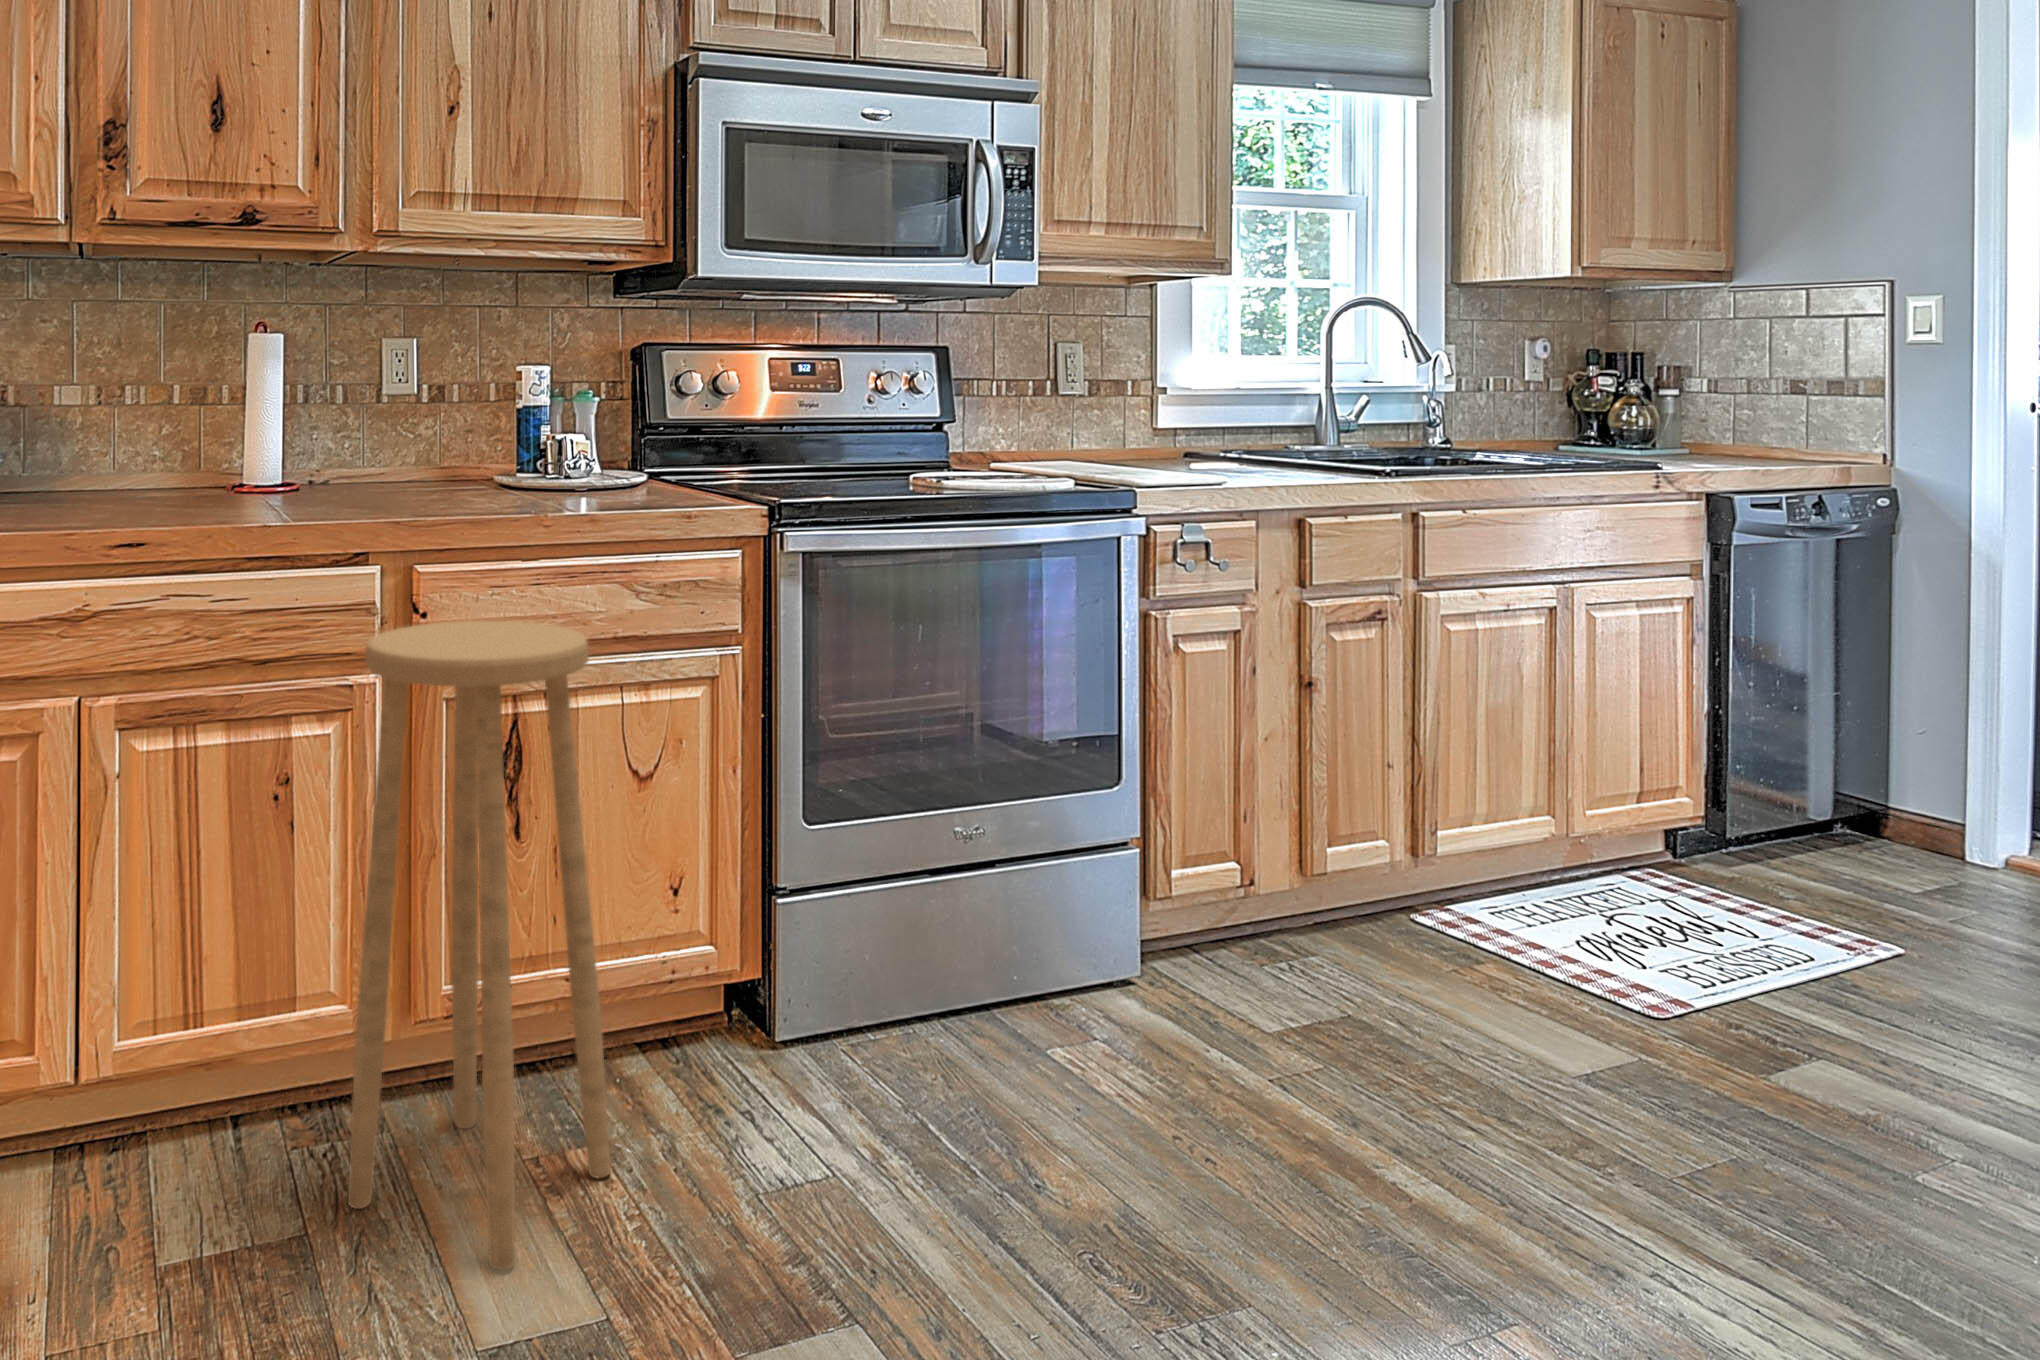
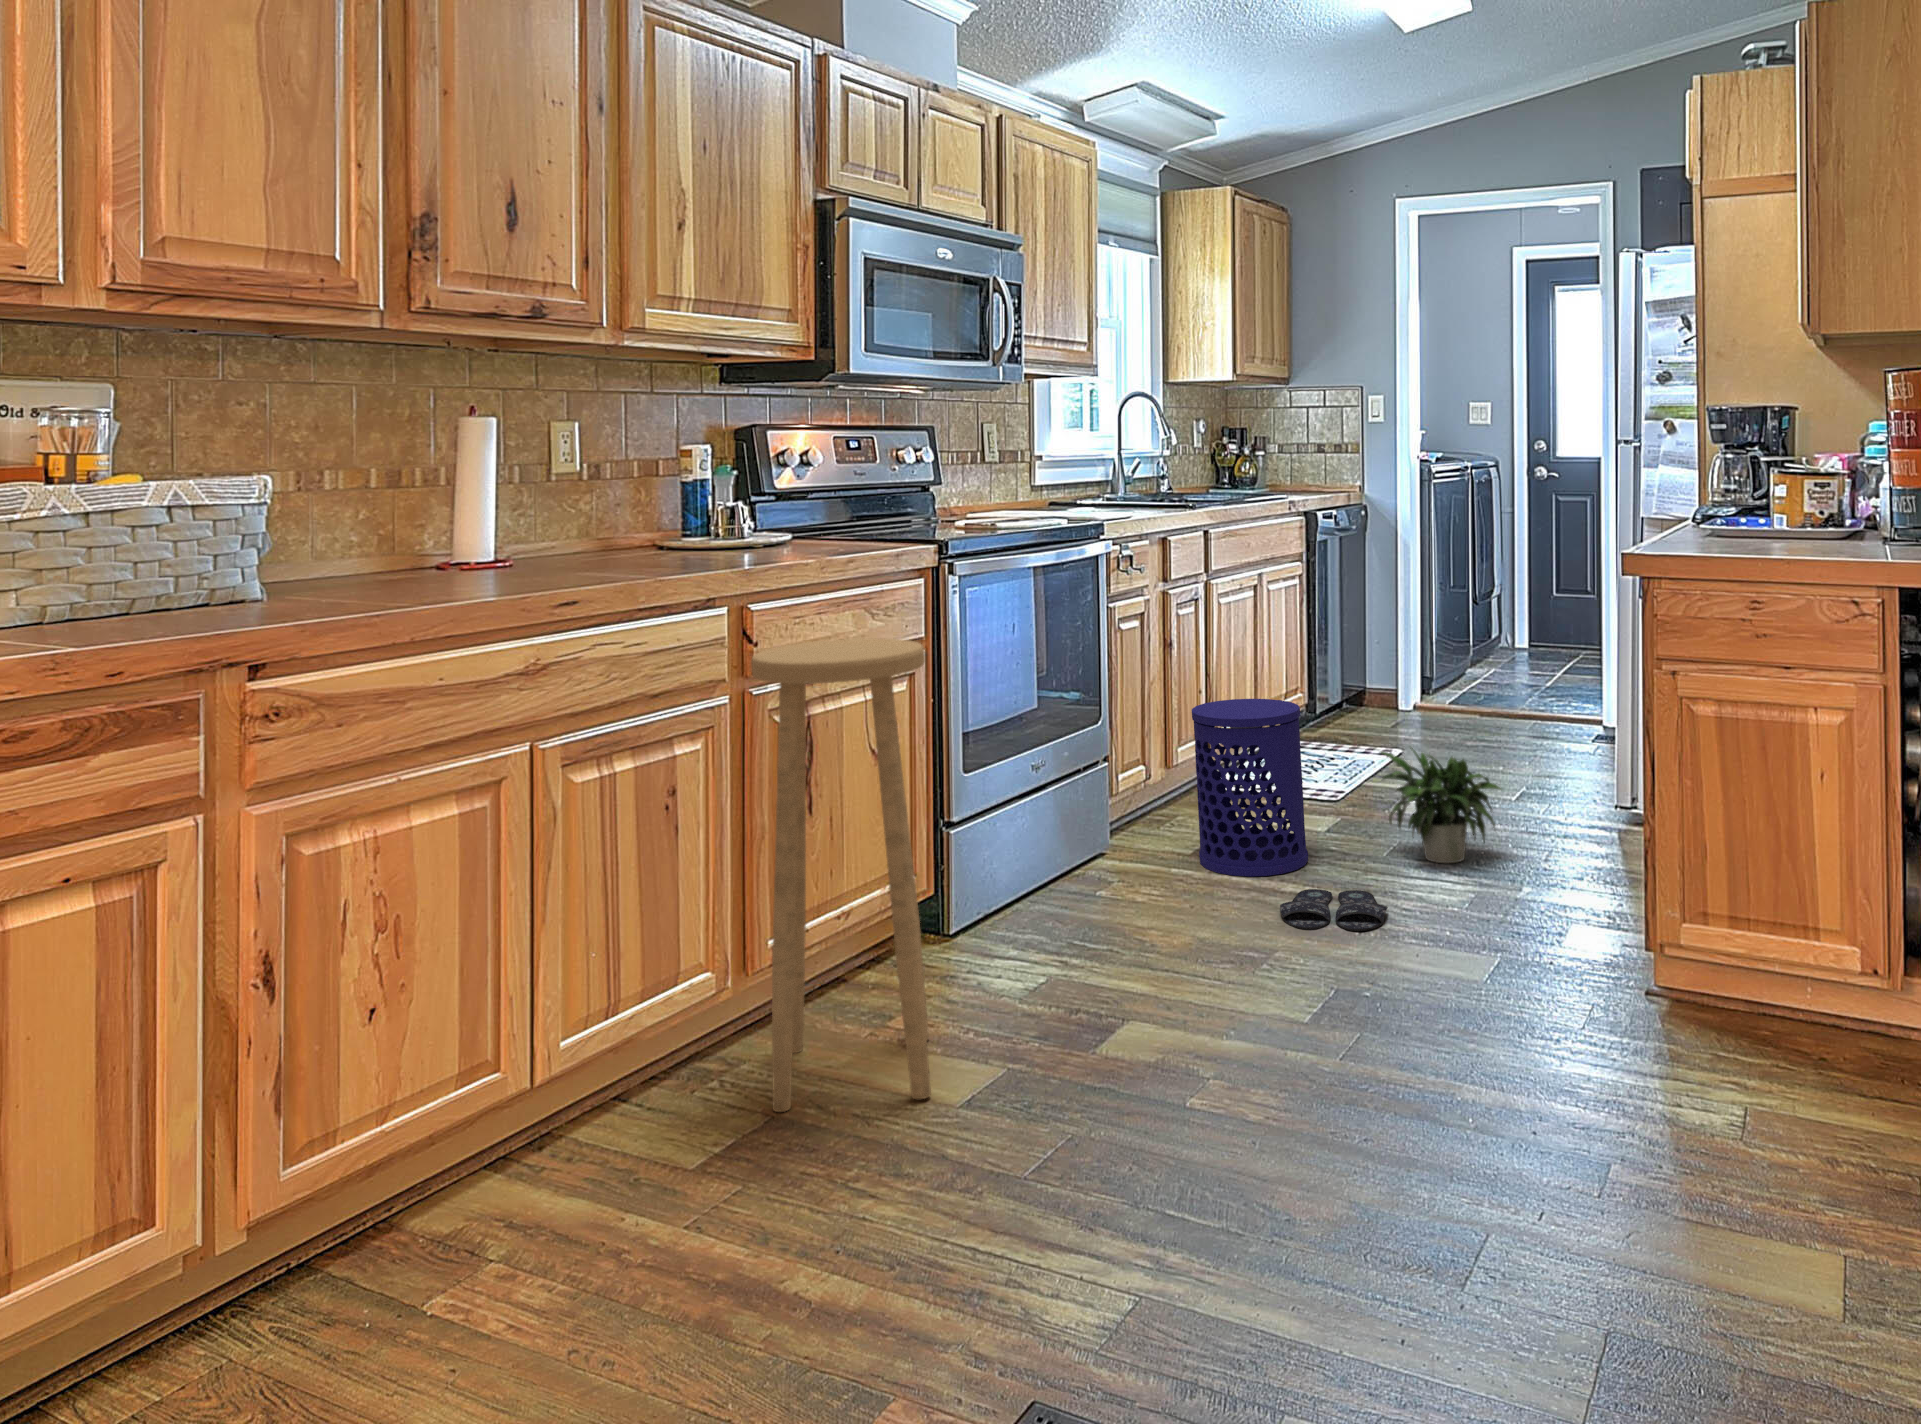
waste bin: none [1264,783,1477,1097] -> present [1192,699,1308,876]
potted plant: none [1640,937,1932,1194] -> present [1370,748,1501,863]
slippers: none [1314,1141,1540,1272] -> present [1280,889,1388,931]

